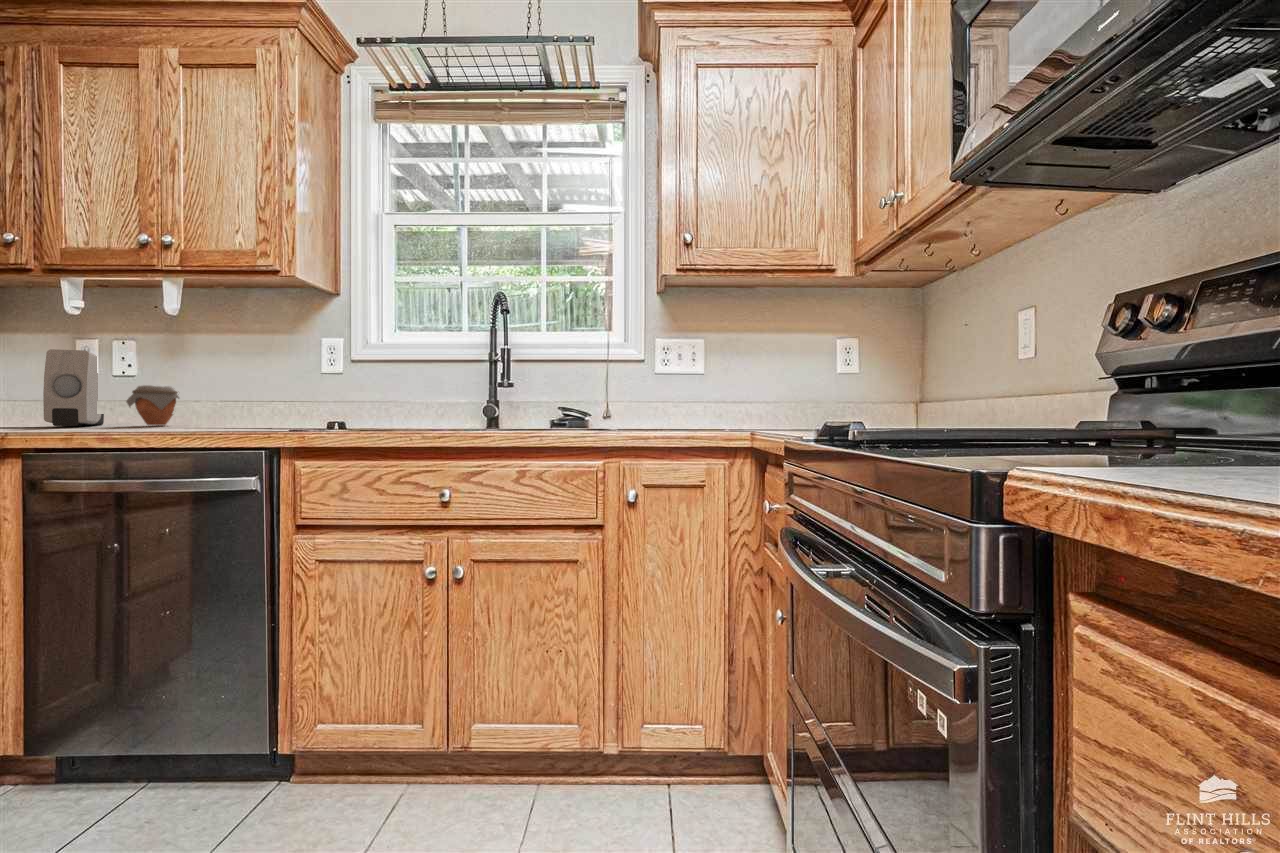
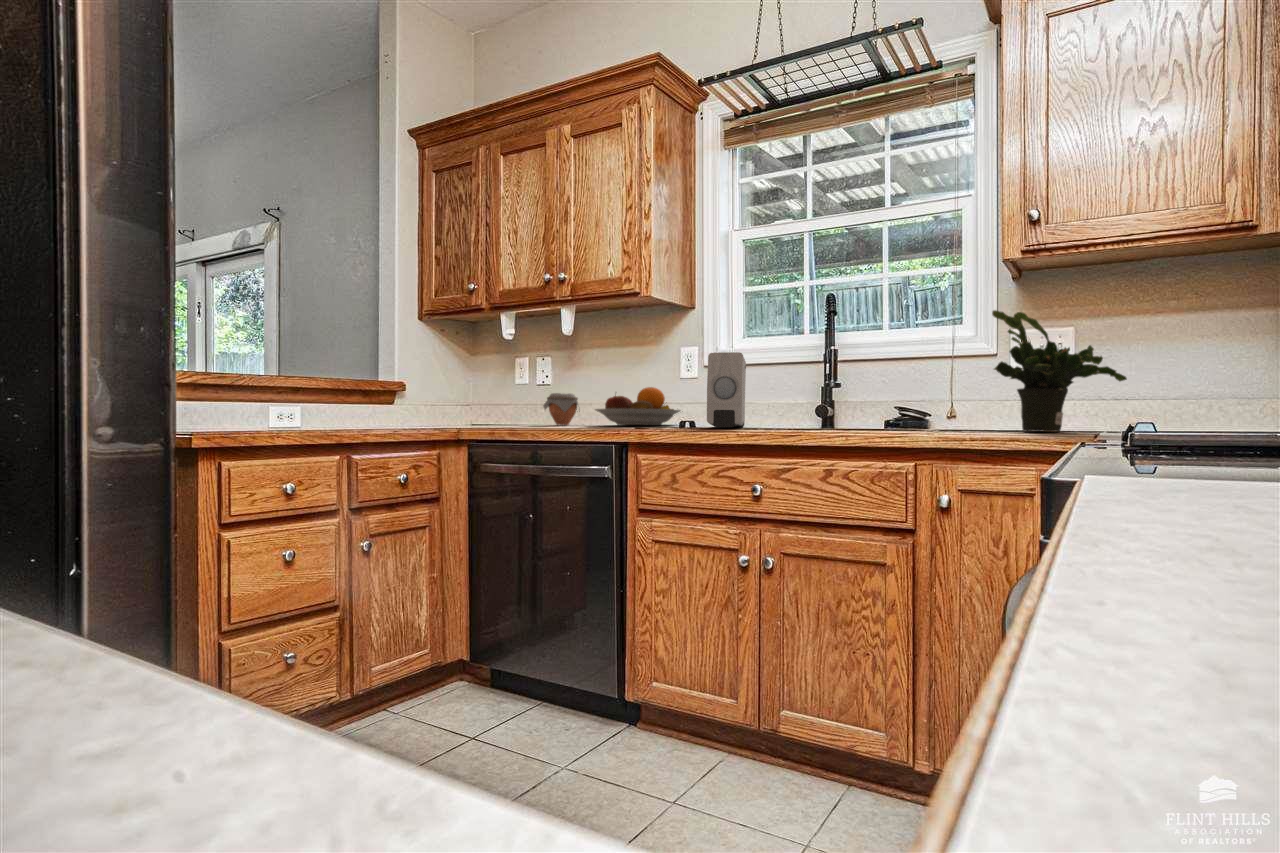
potted plant: none [660,322,760,430] -> present [992,310,1127,432]
soap dispenser: present [43,349,104,426] -> present [707,352,746,427]
fruit bowl: none [209,381,326,425] -> present [595,387,681,425]

